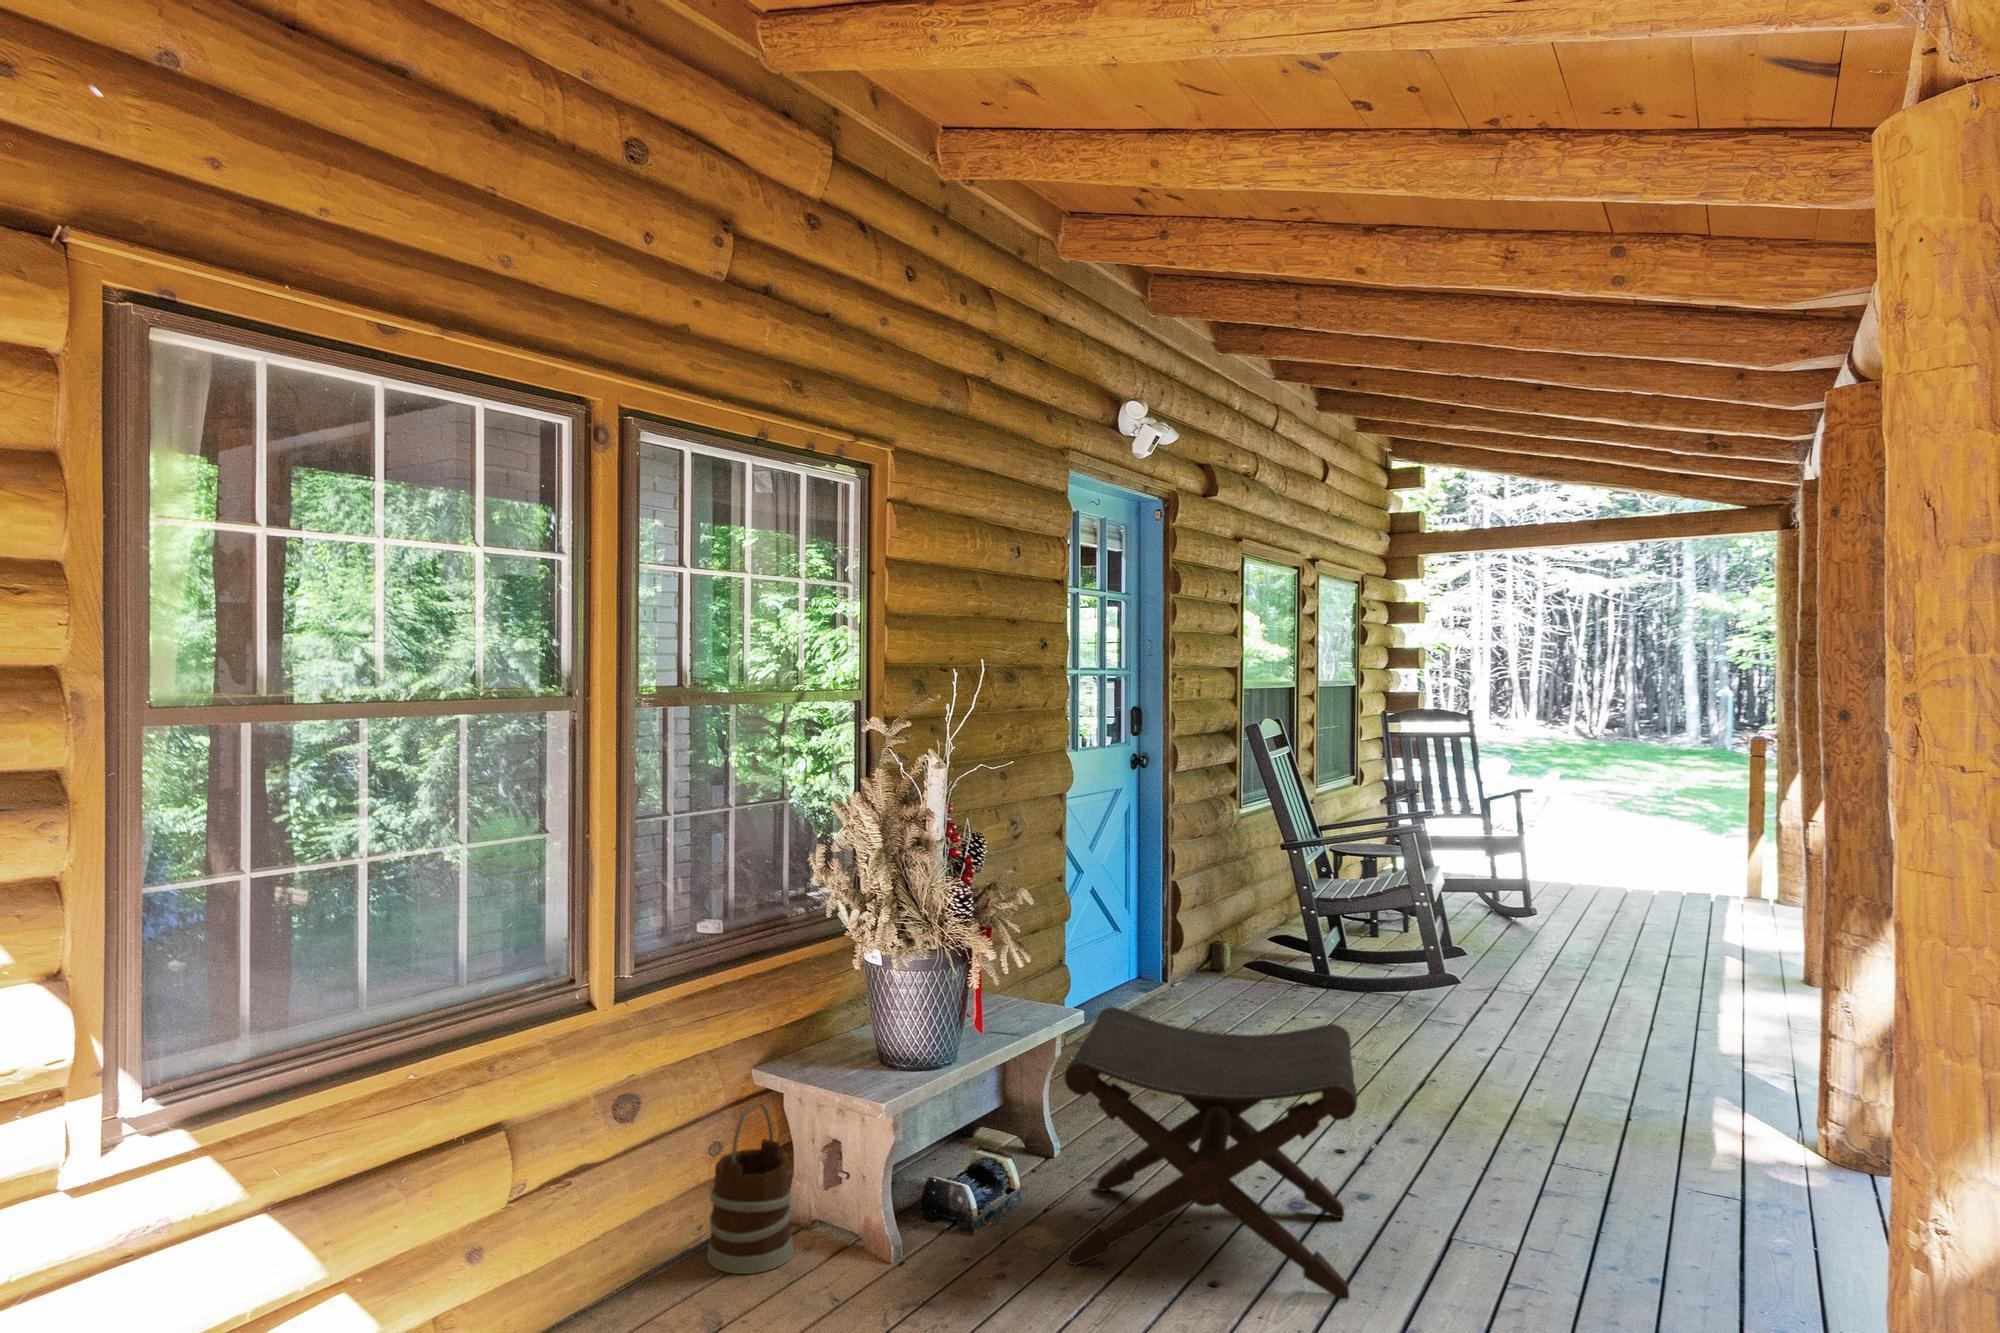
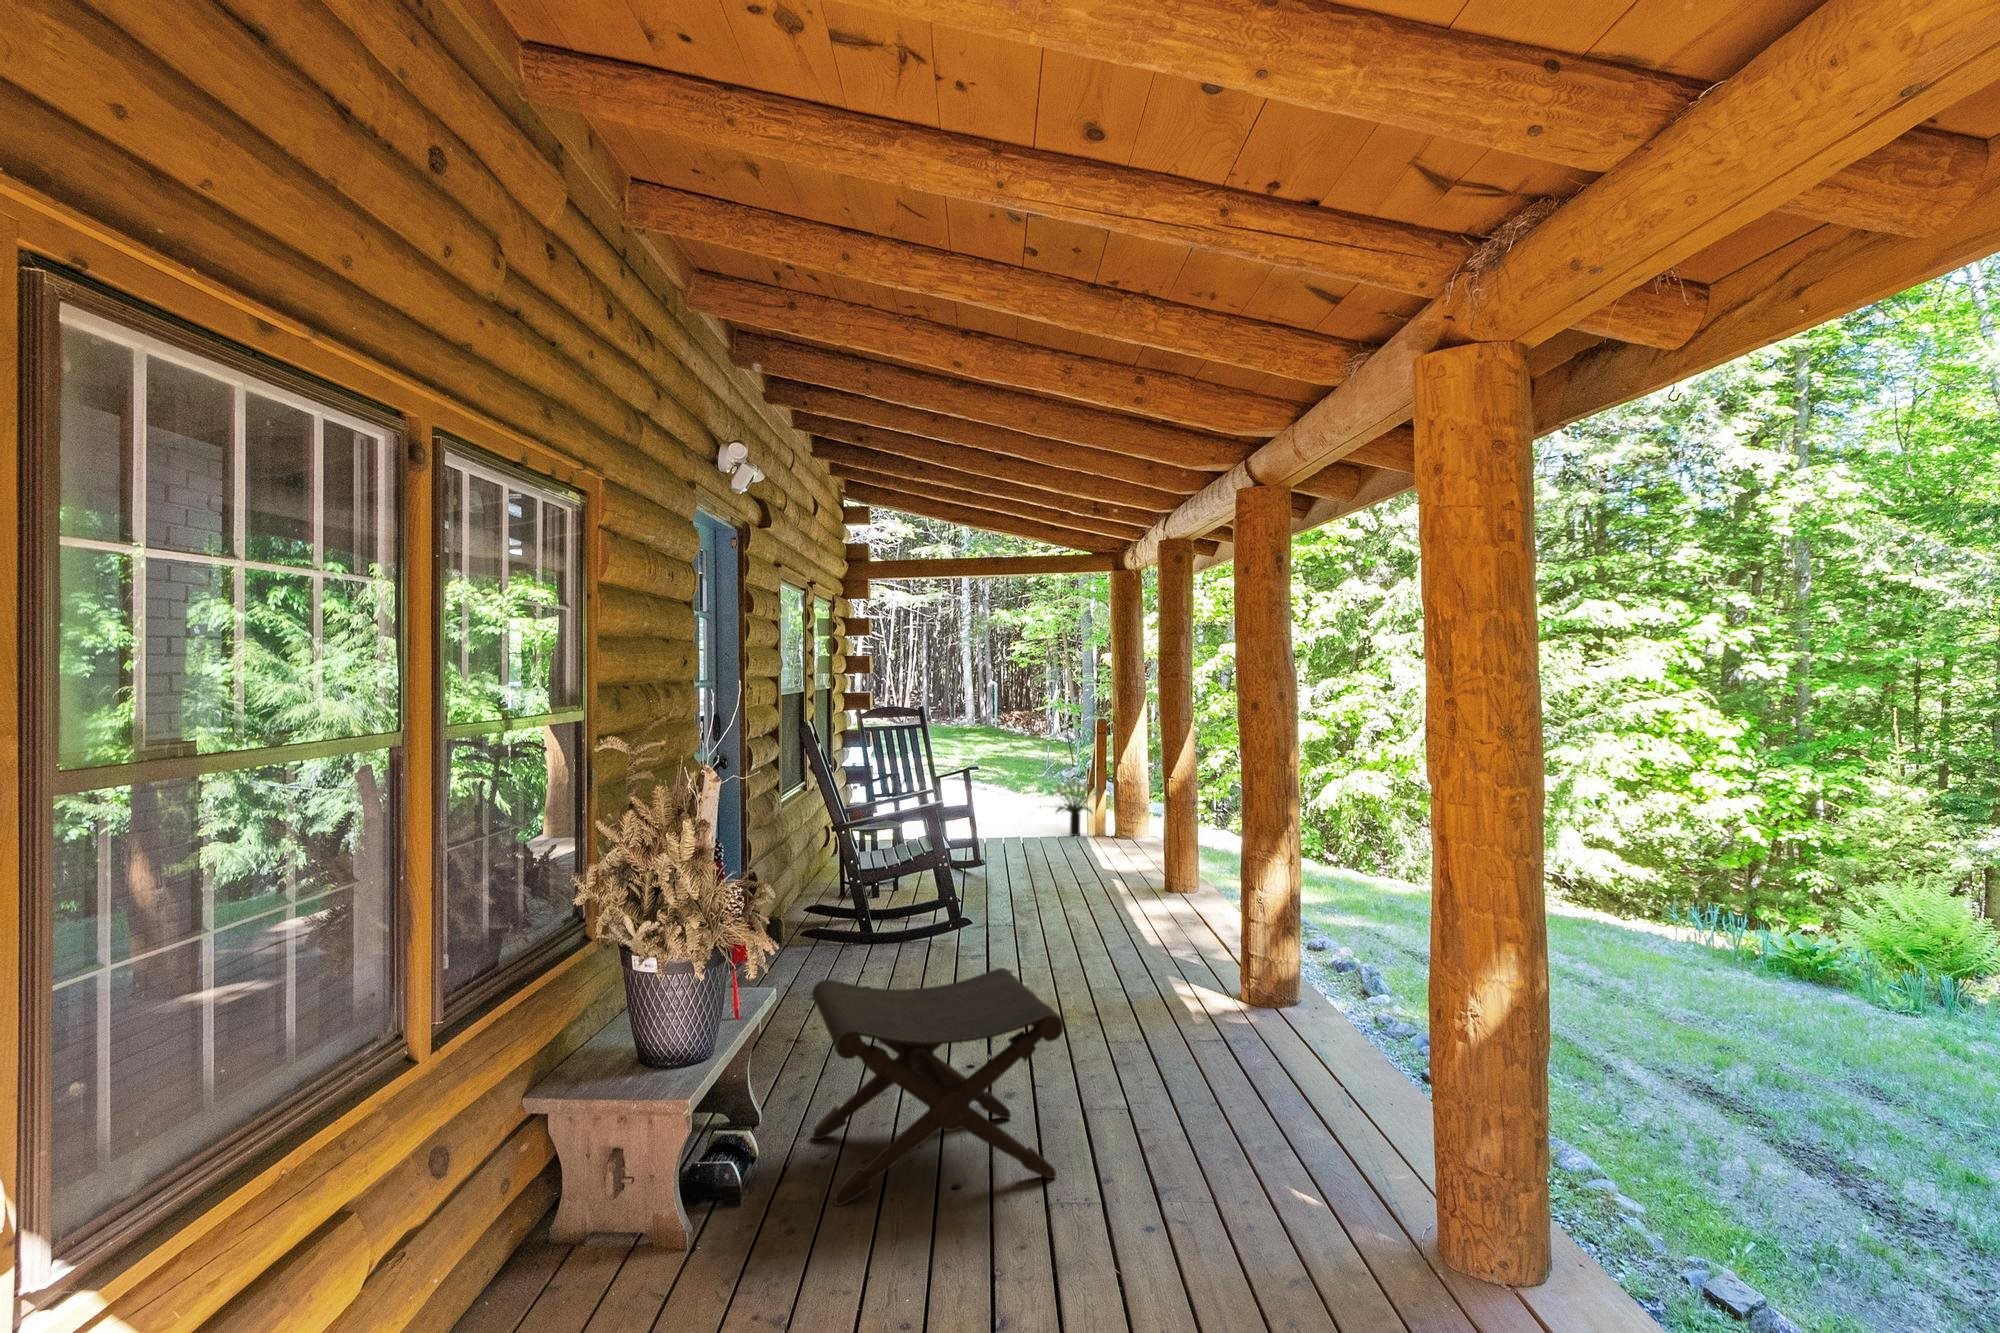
potted plant: none [1672,816,1753,895] -> present [1050,779,1100,836]
wooden bucket: present [707,1102,793,1274] -> none [495,1124,585,1299]

